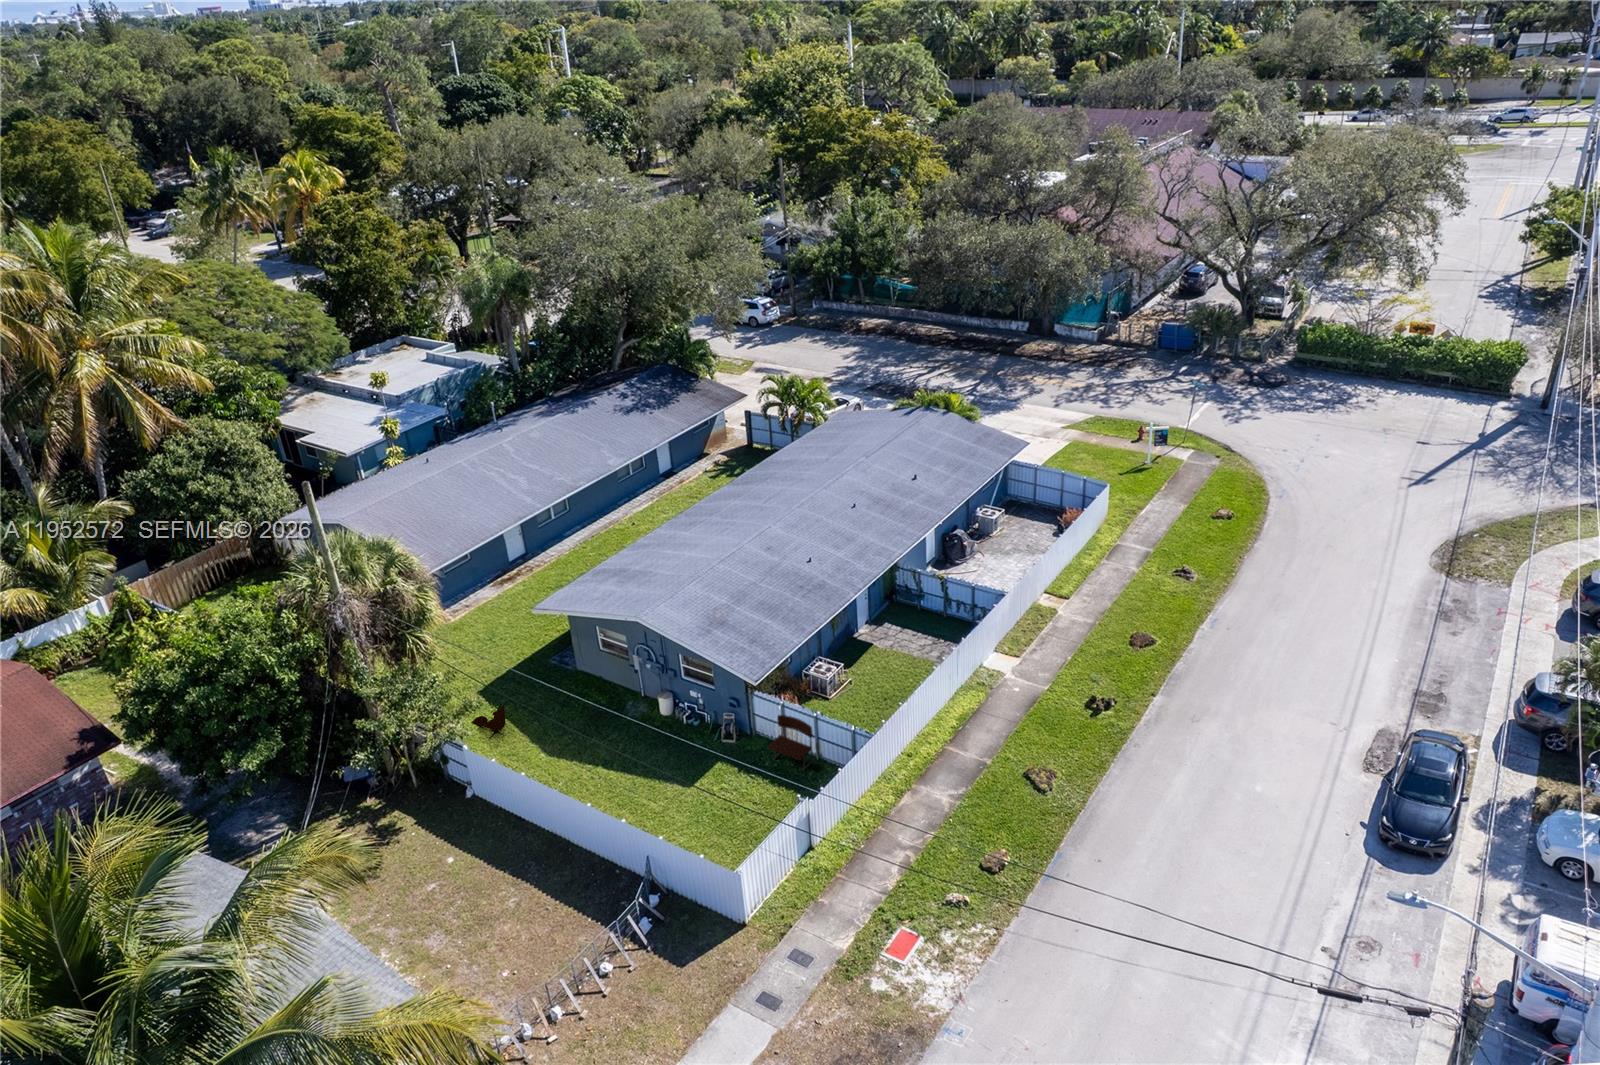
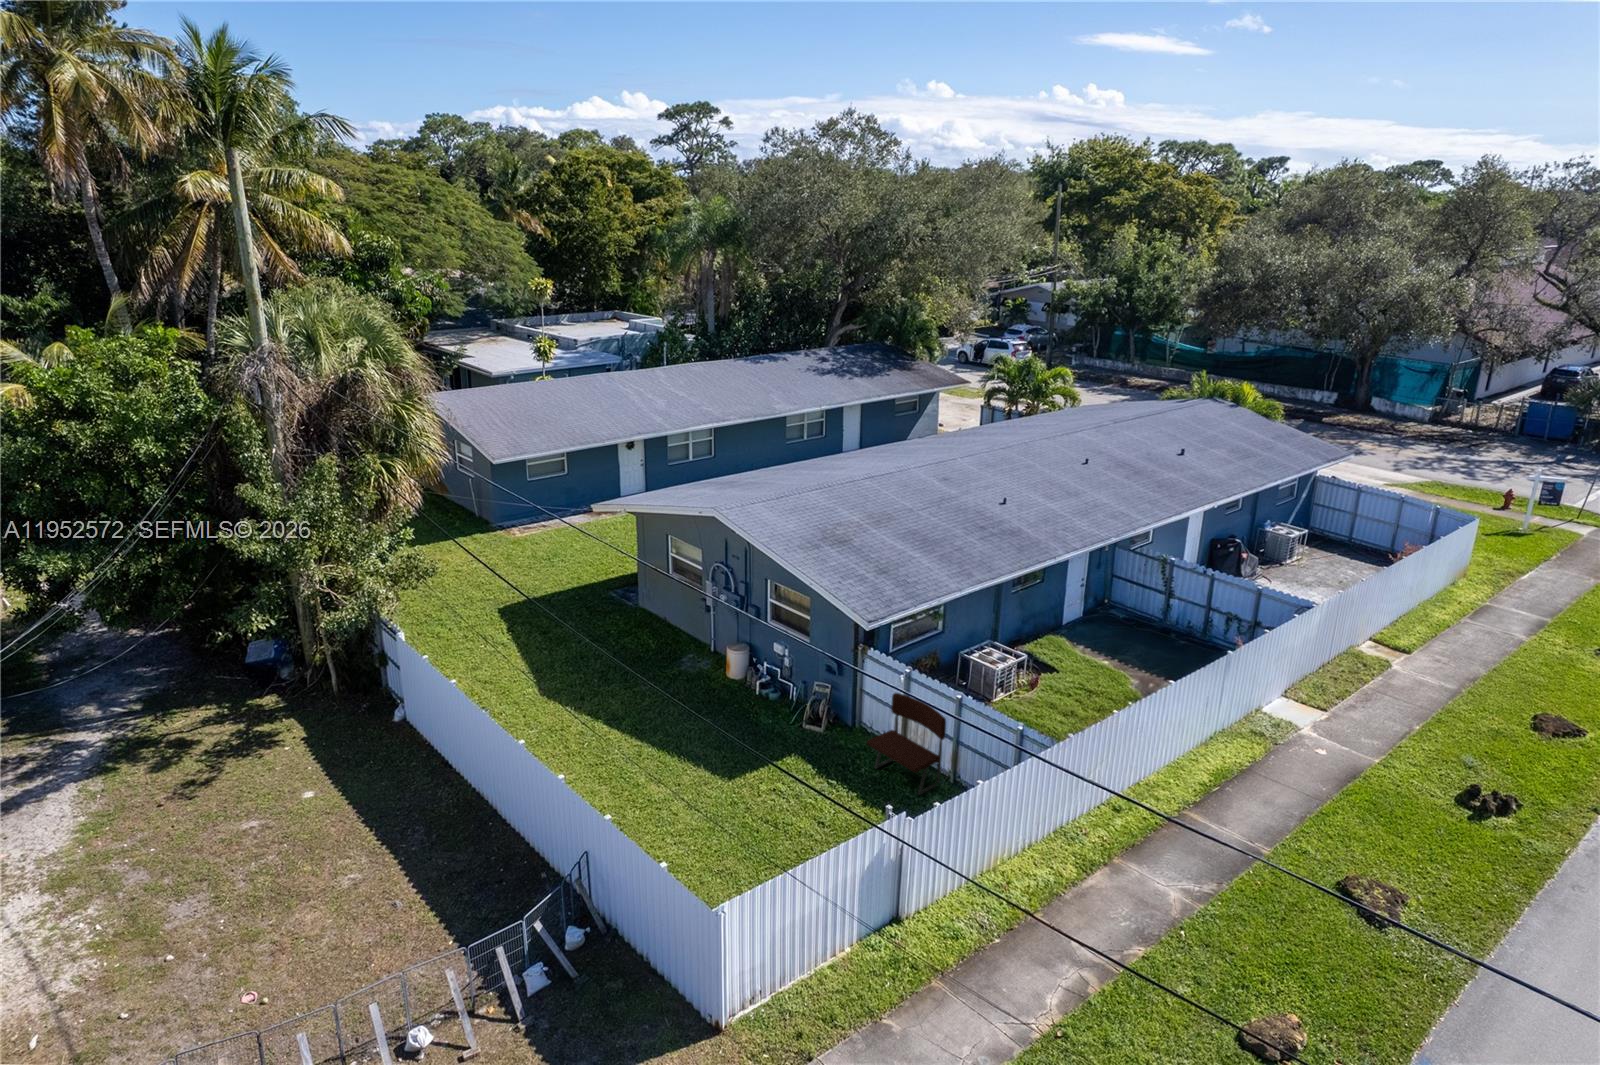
lounge chair: present [472,705,506,739] -> none [461,610,504,660]

